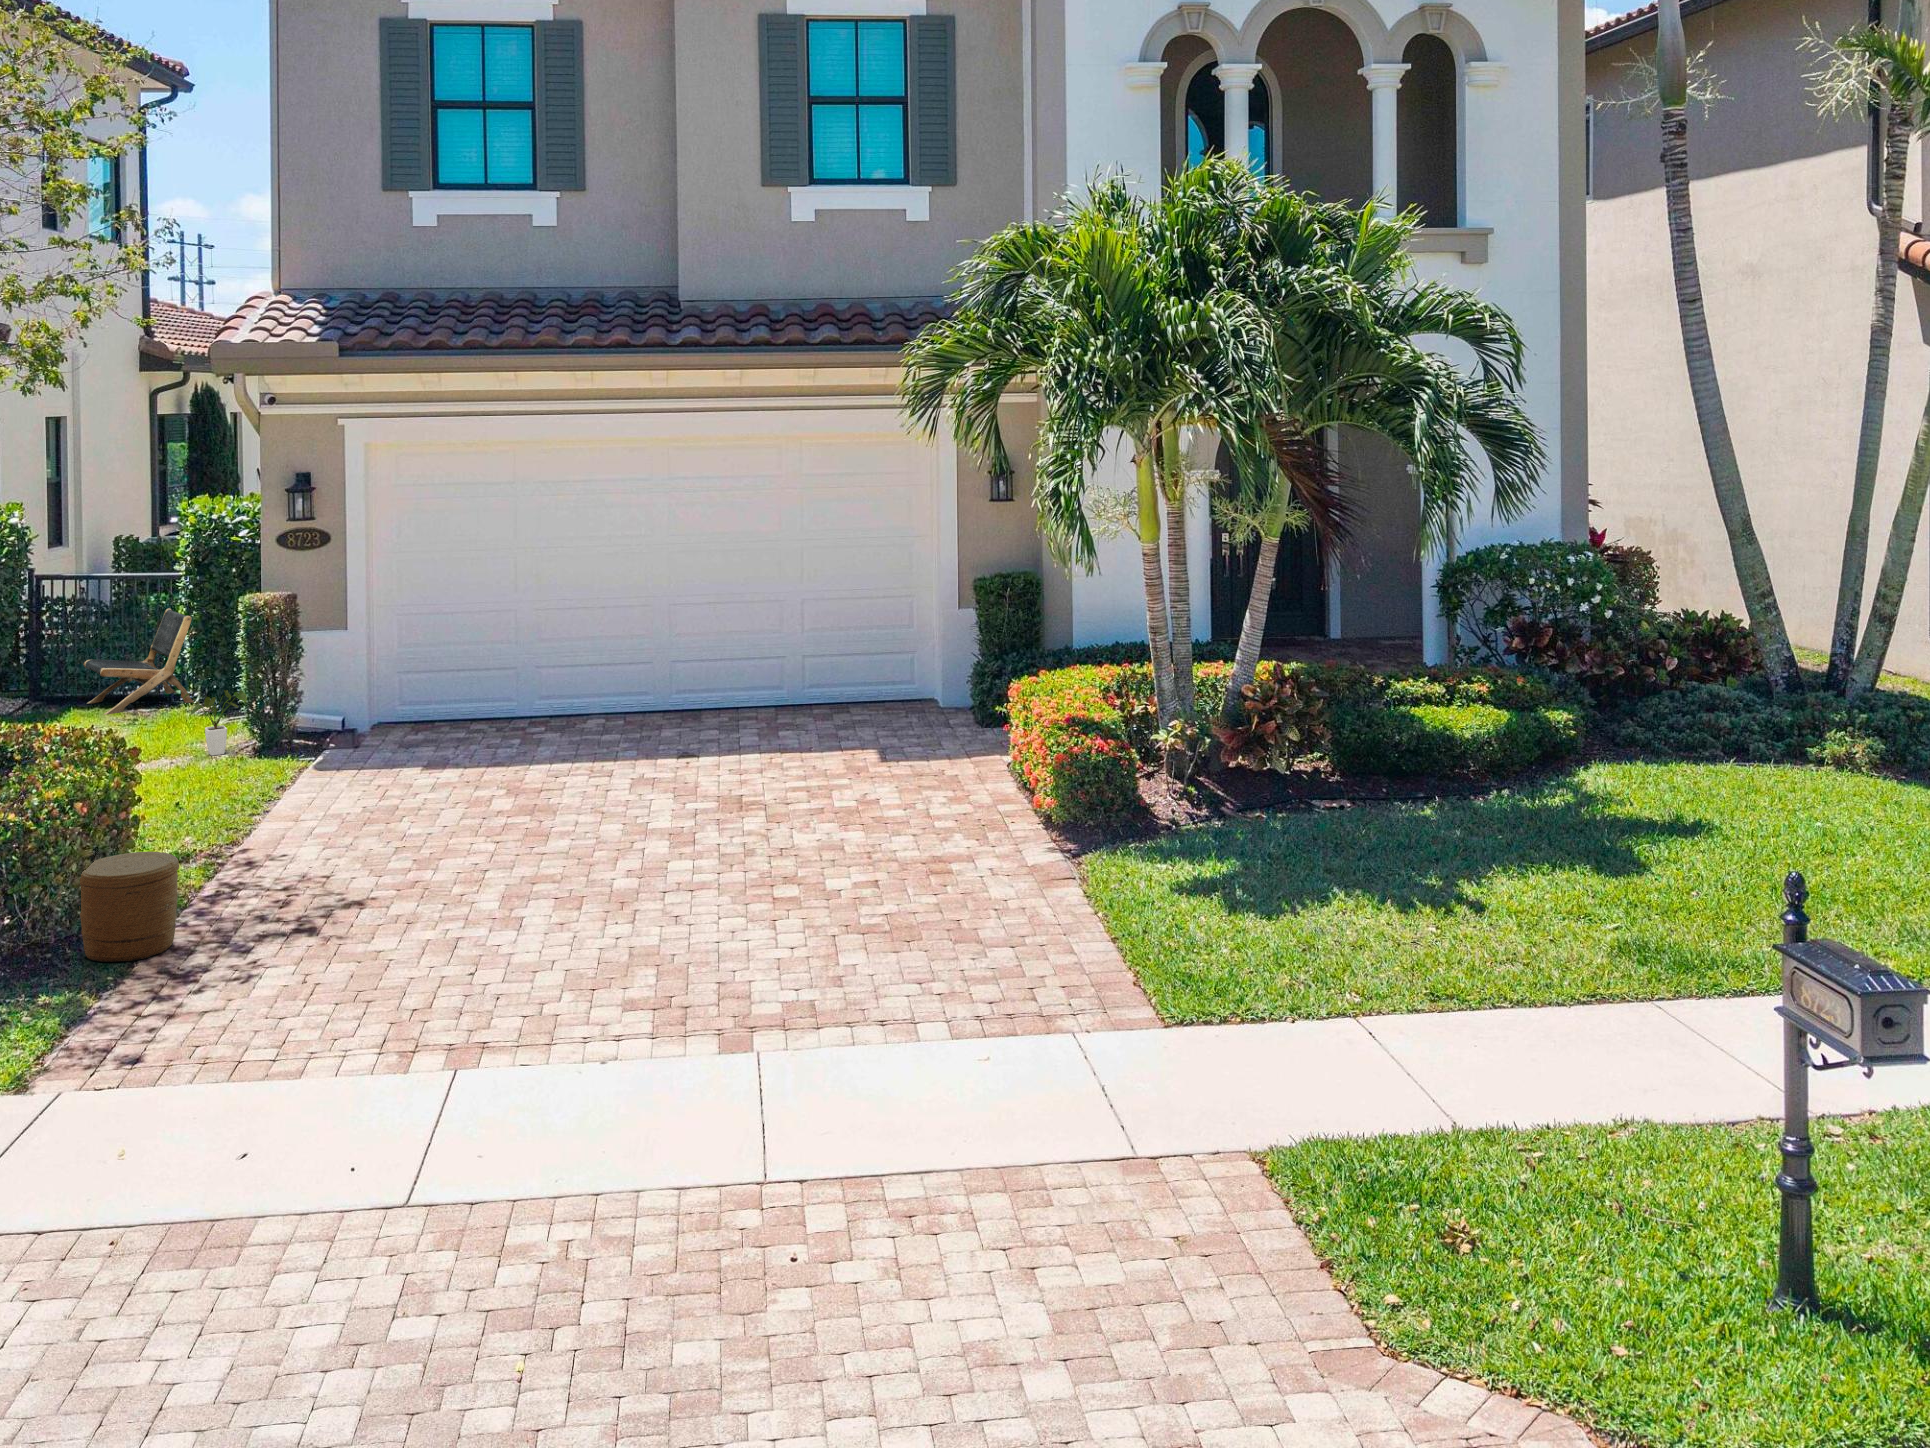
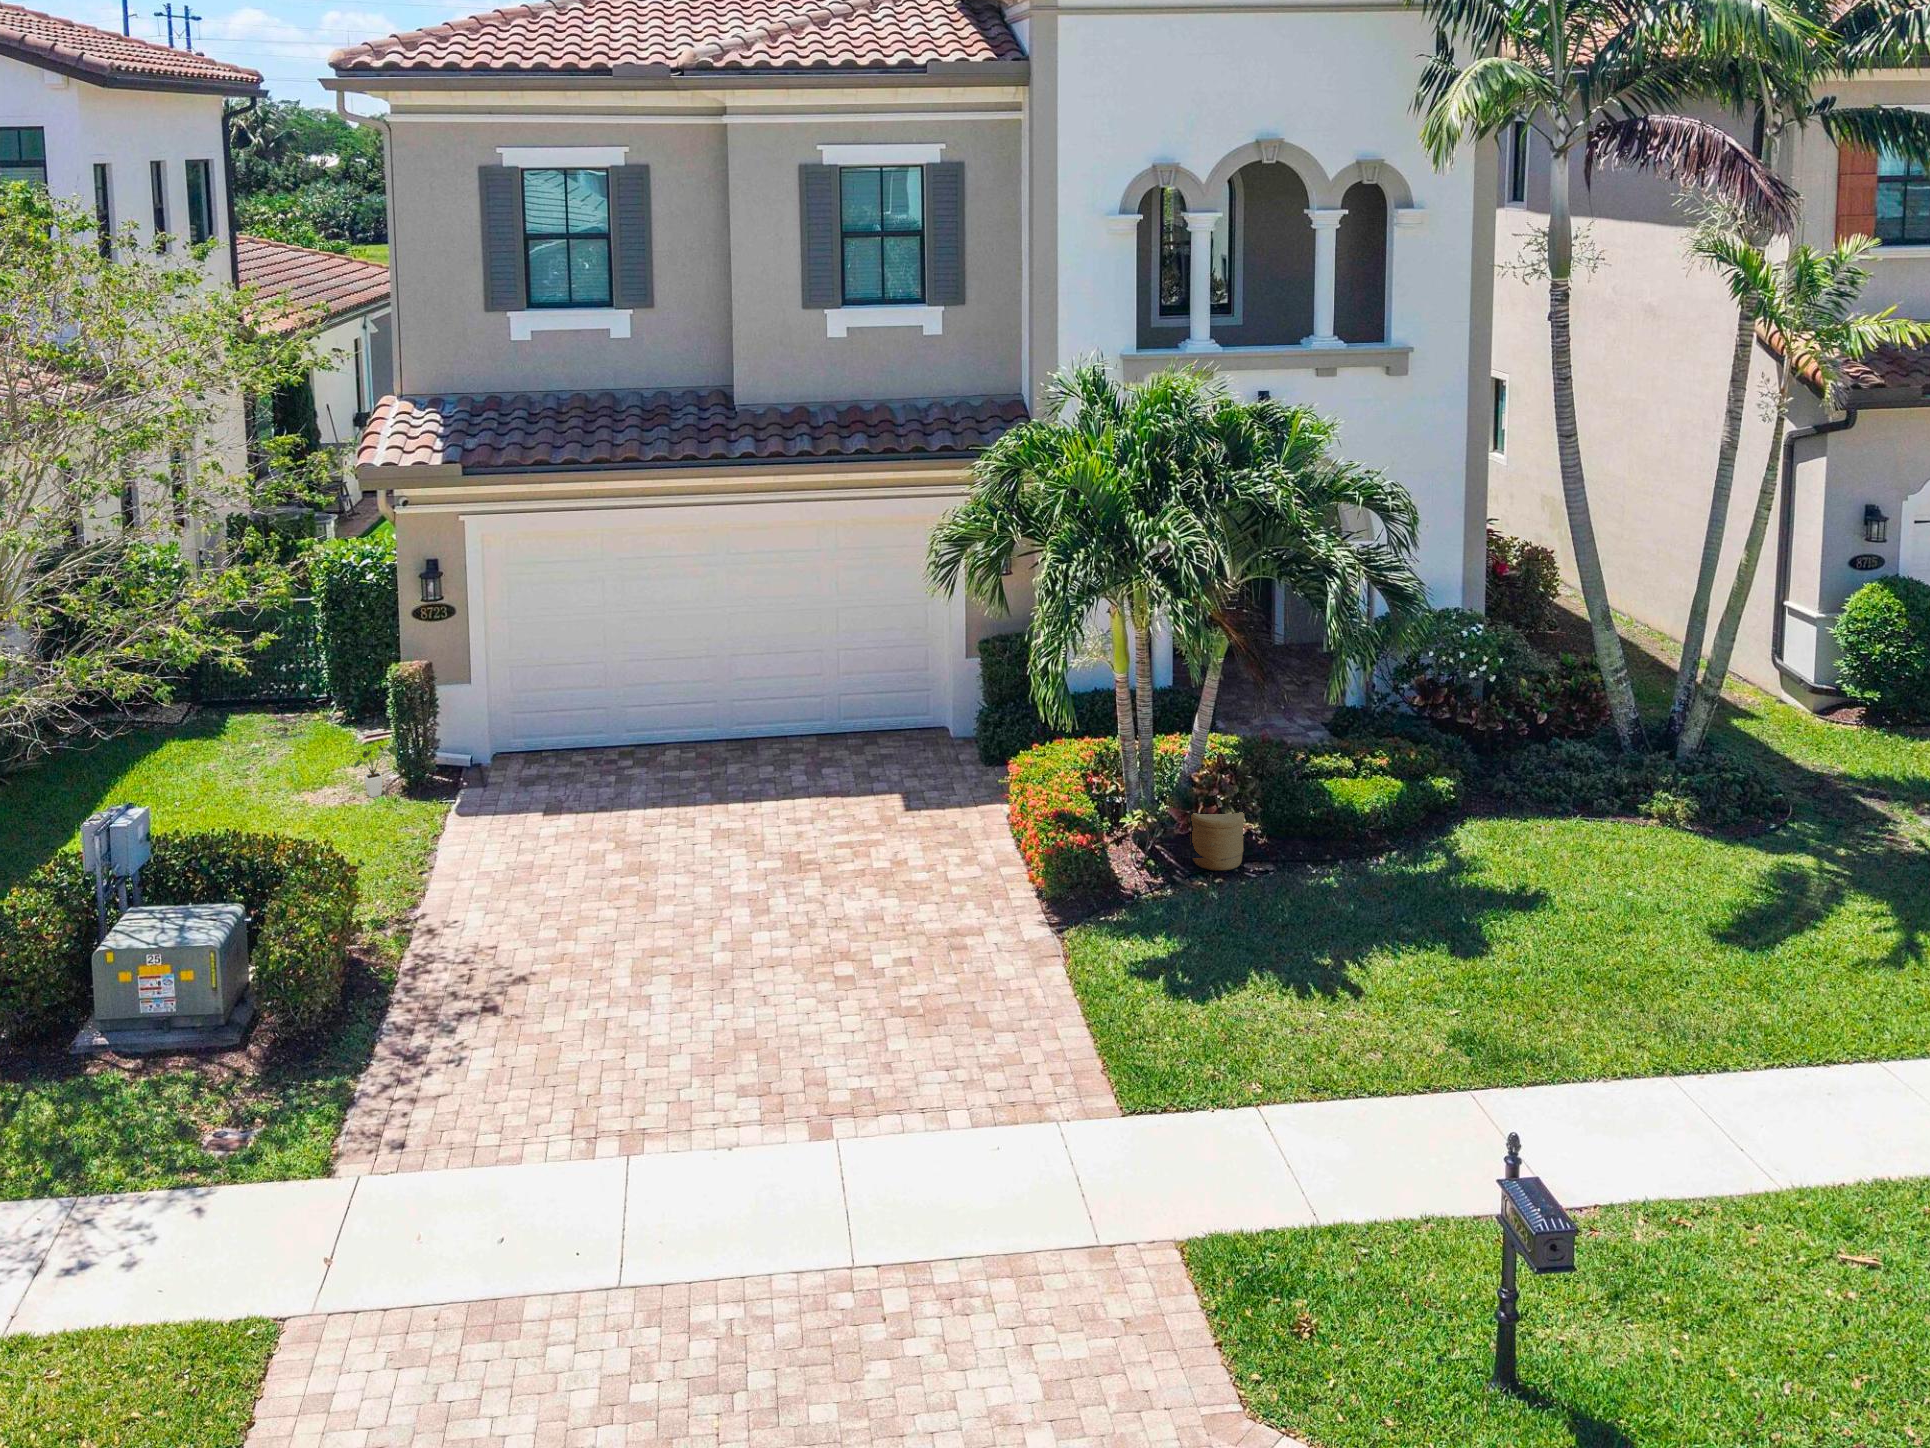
lounge chair: present [83,608,194,715] -> none [247,643,339,741]
woven basket: present [80,852,179,962] -> present [1190,812,1245,871]

